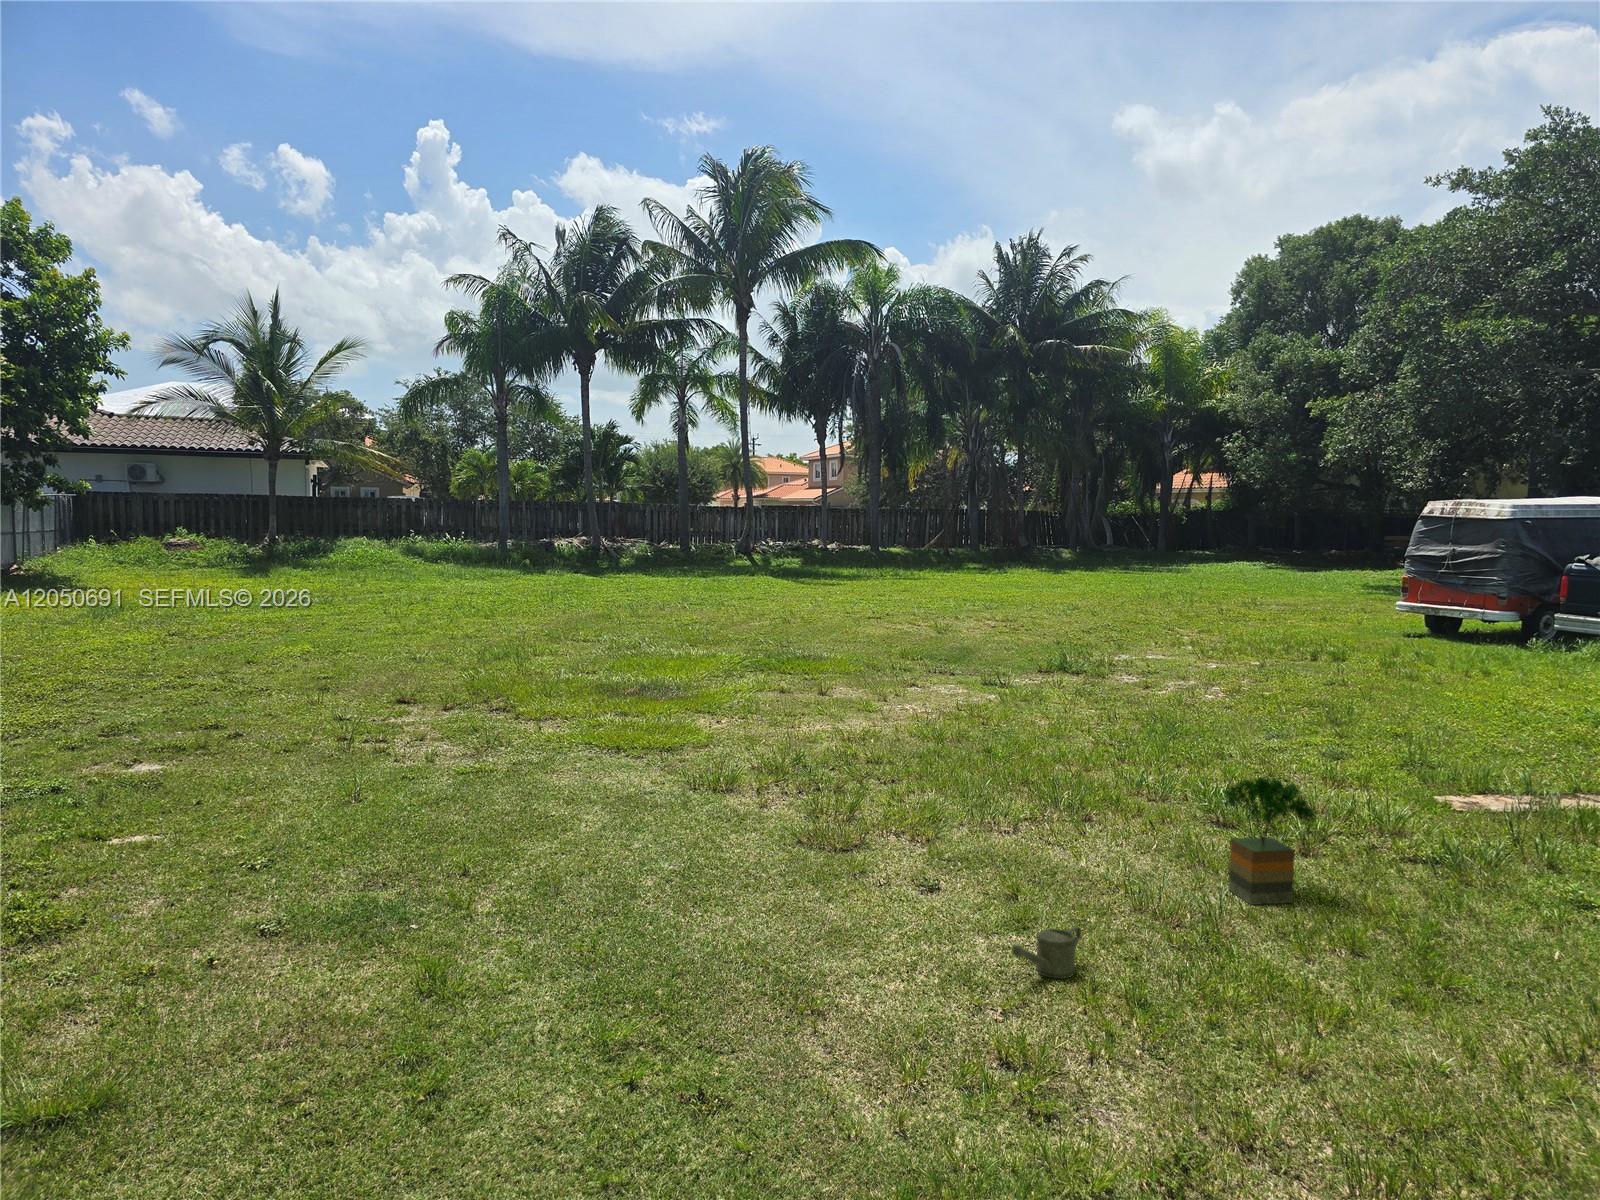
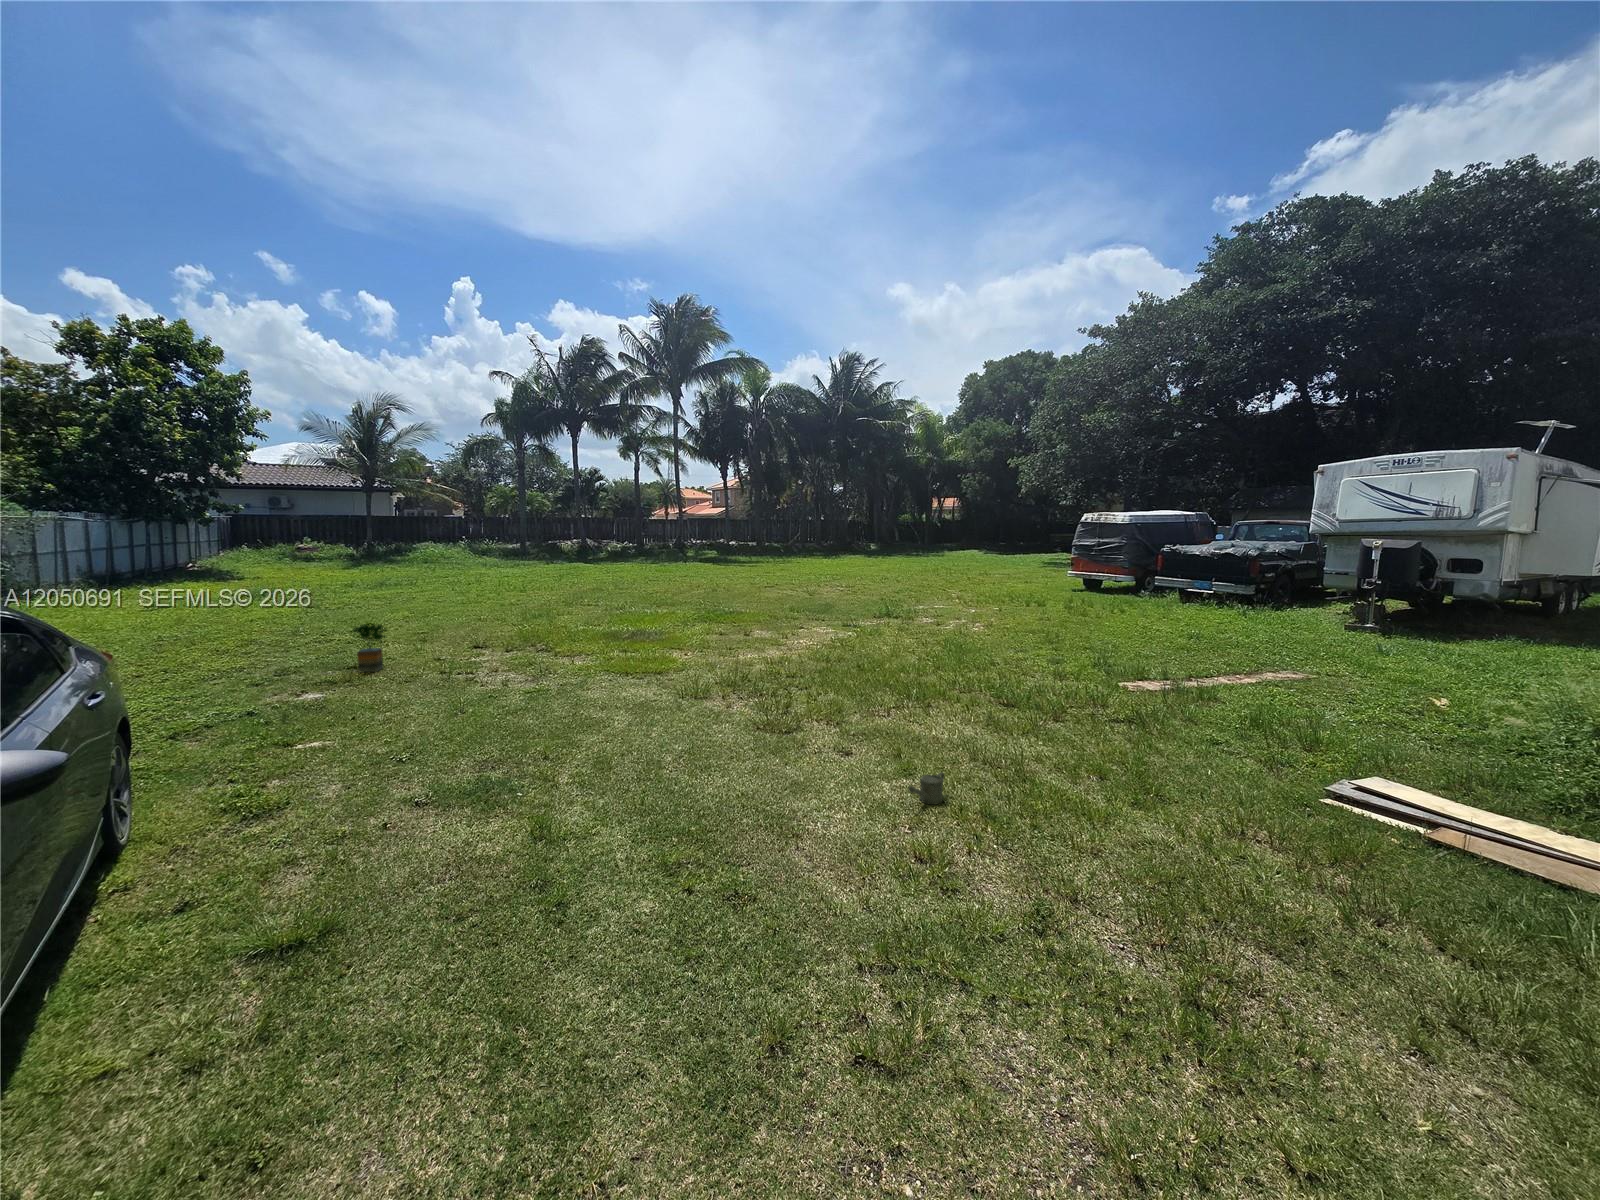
potted tree: present [1223,777,1318,905] -> present [353,624,386,673]

